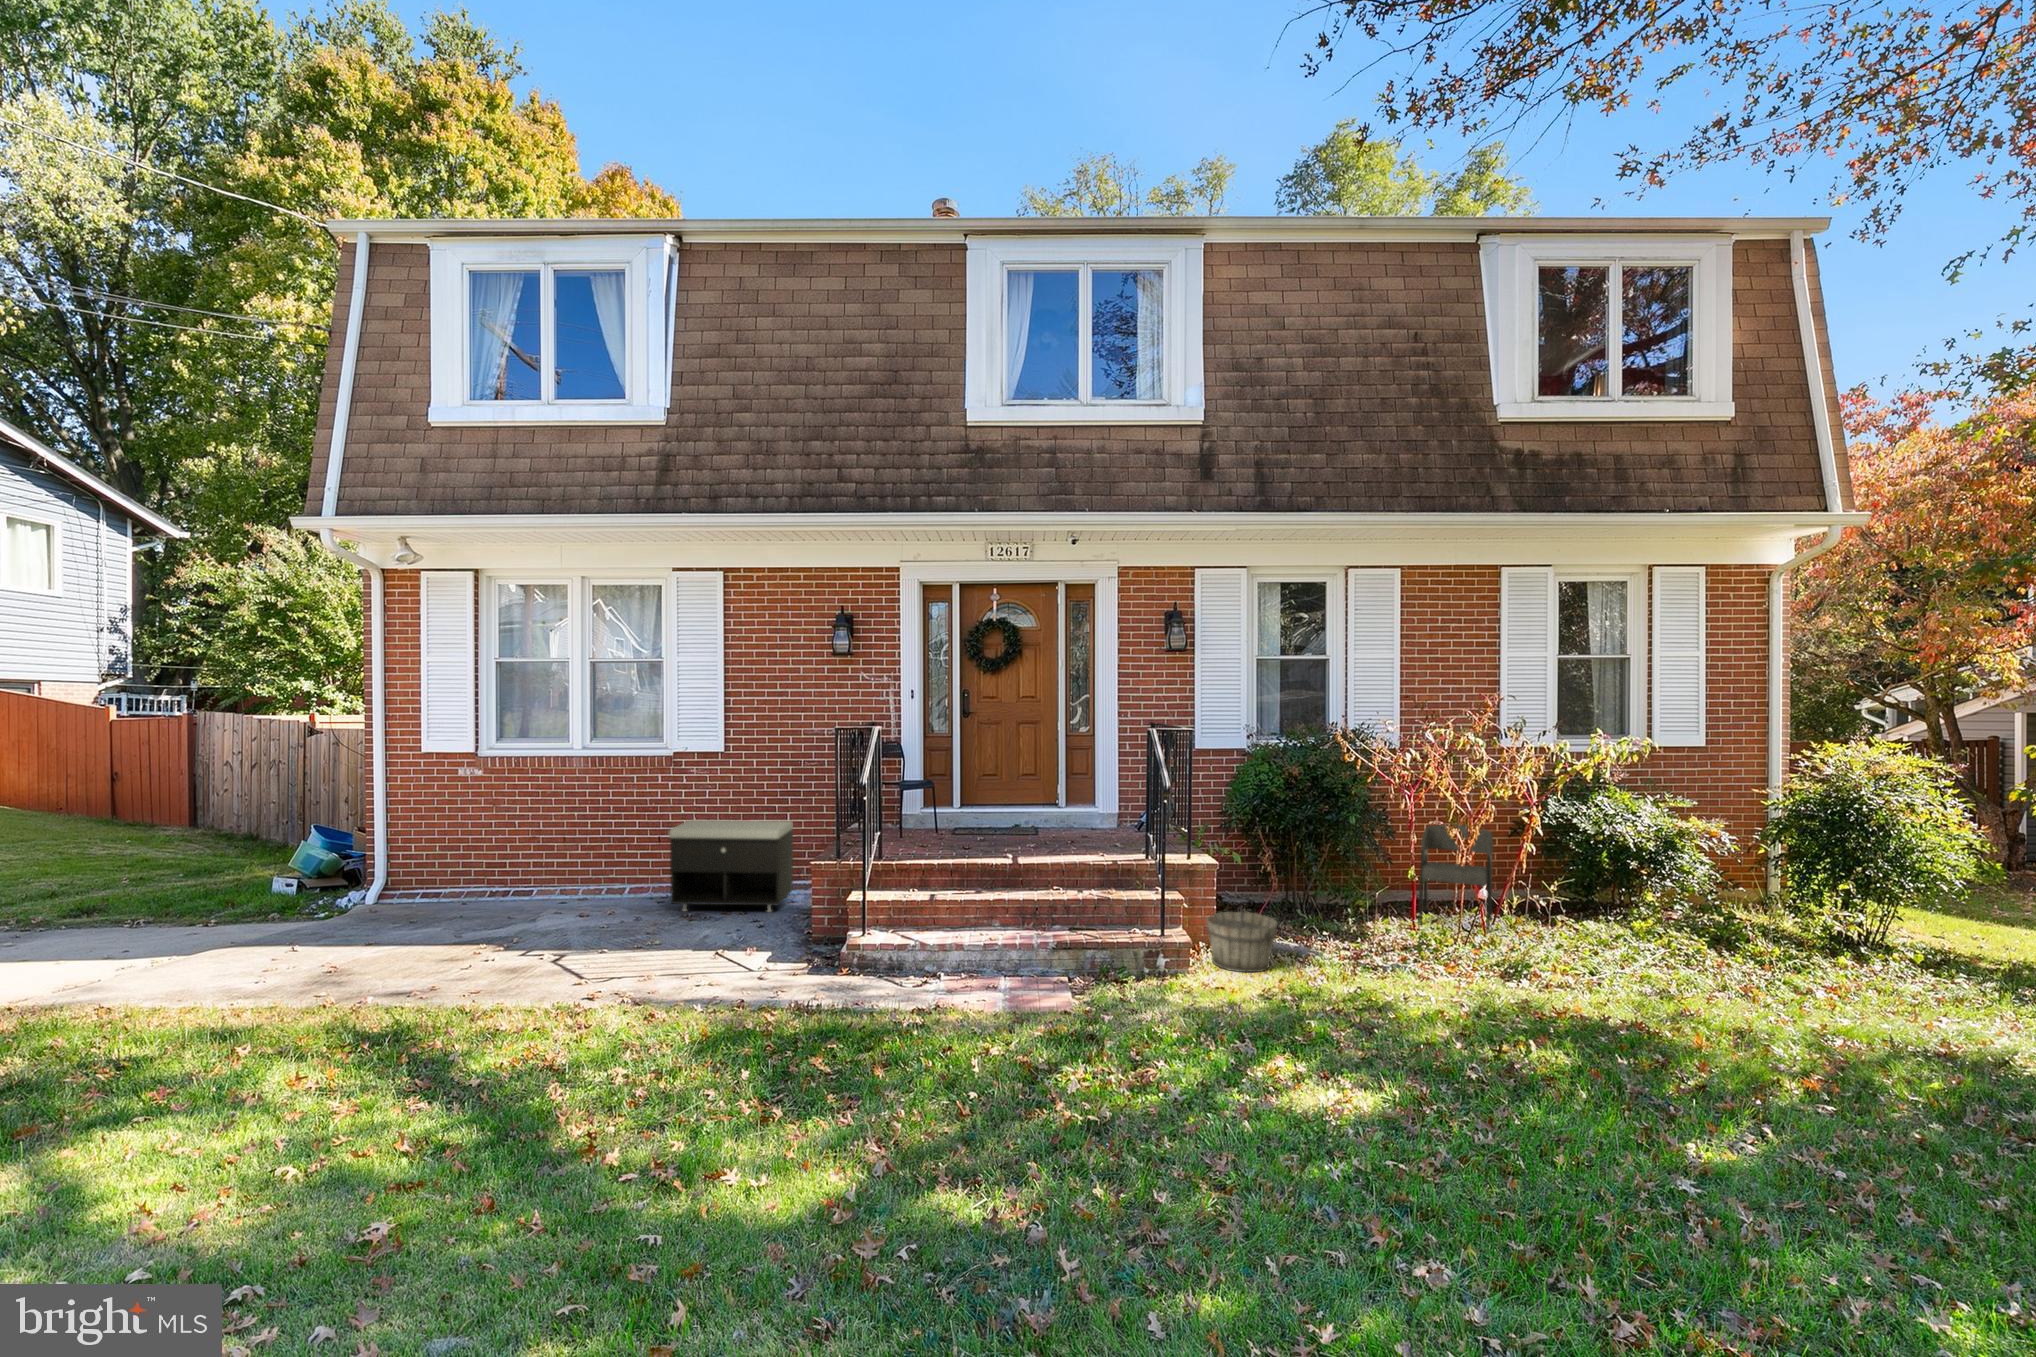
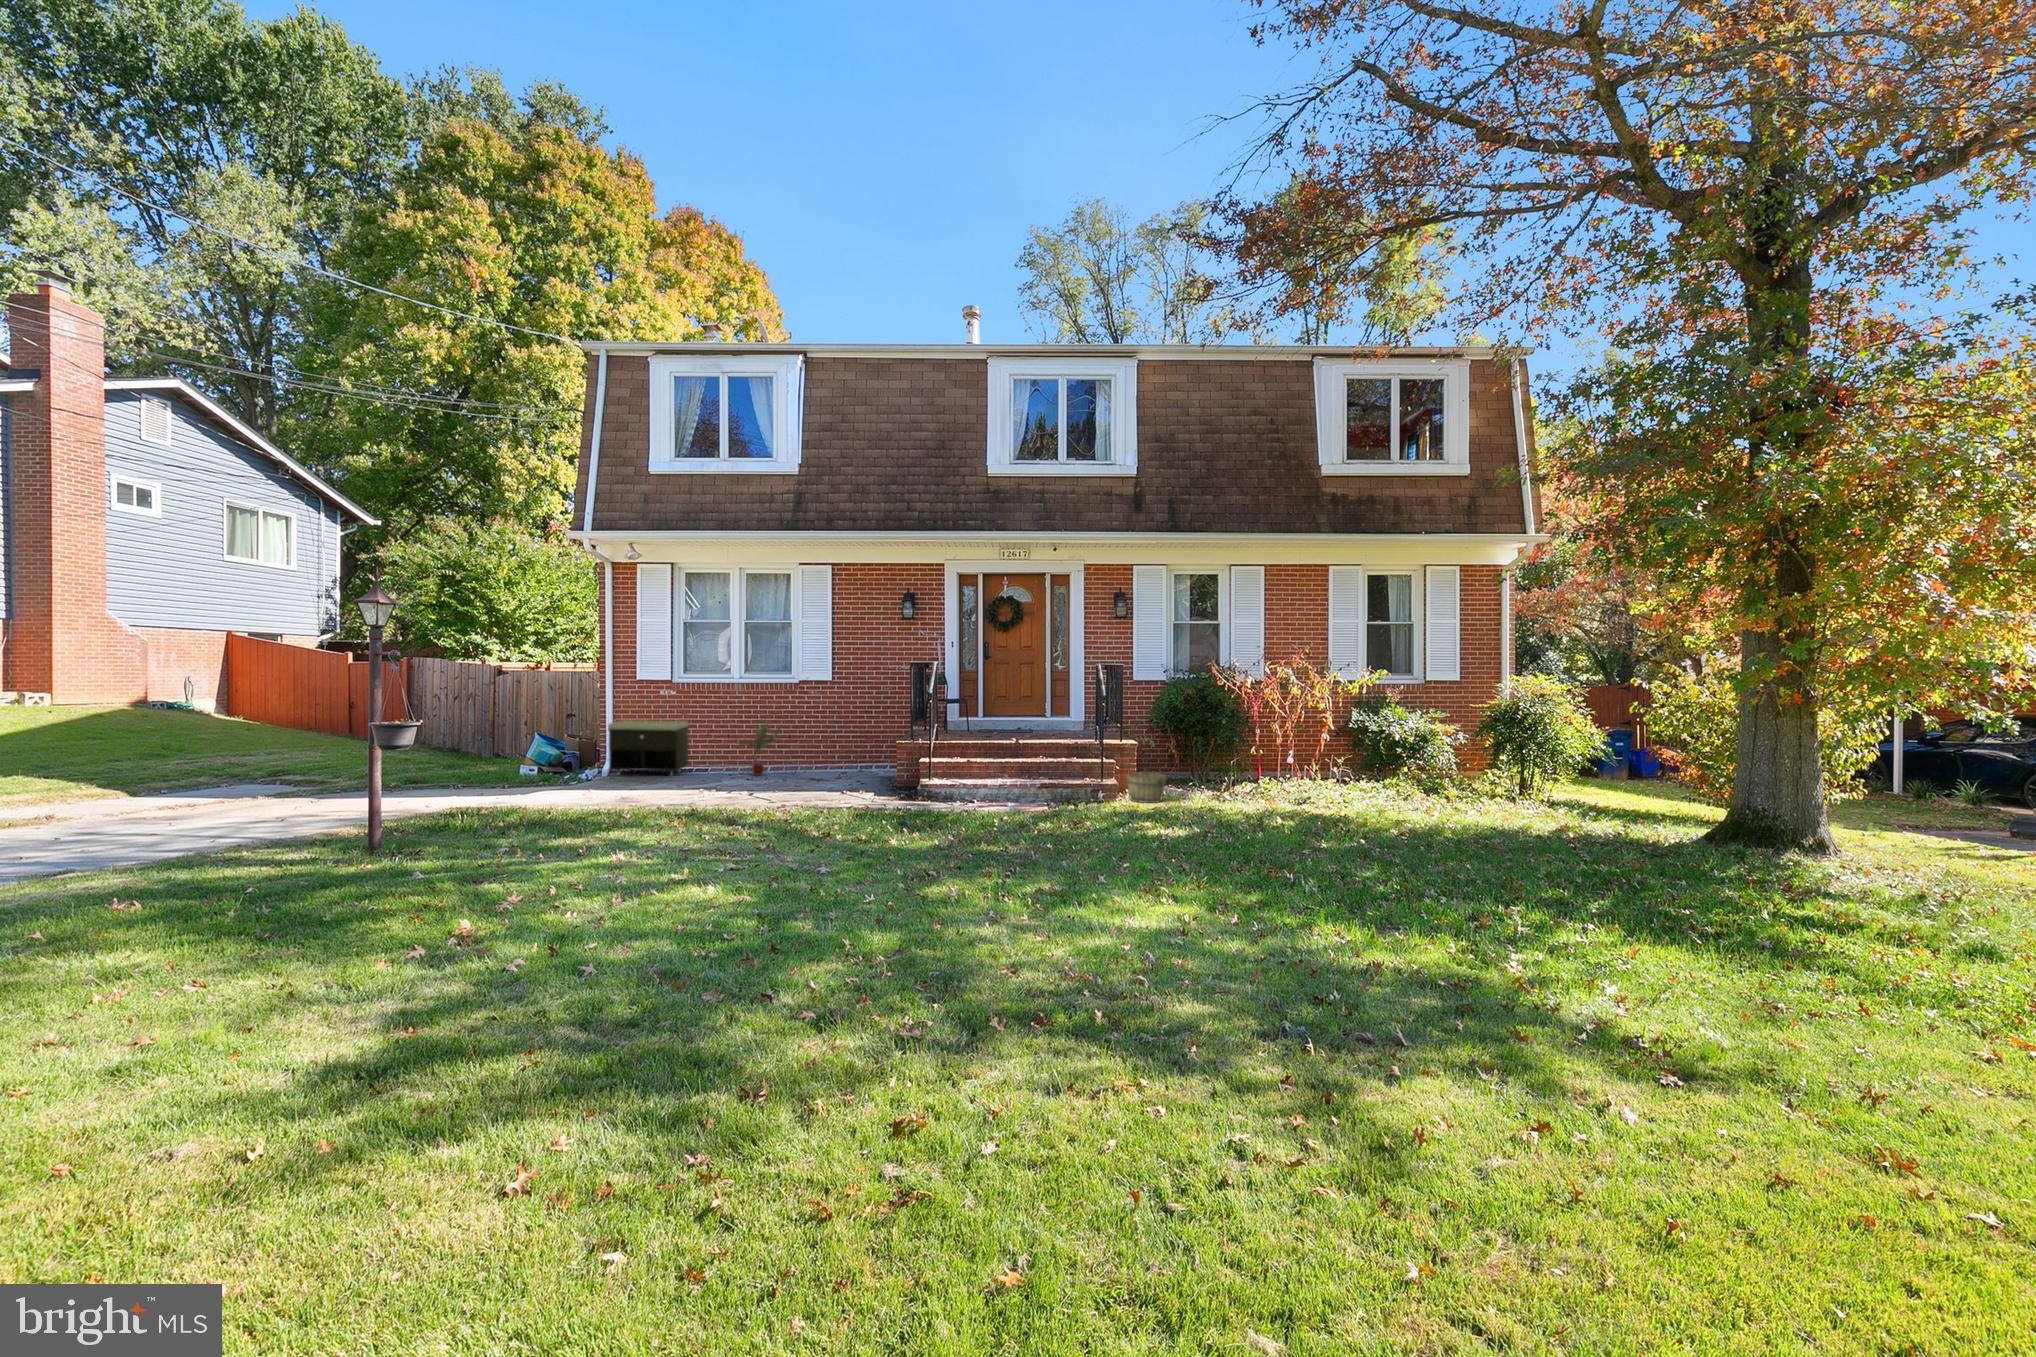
potted tree: none [565,811,641,906] -> present [737,718,781,775]
storage bench: present [669,820,793,912] -> present [608,720,688,775]
chair: present [1418,825,1493,932] -> none [1262,729,1311,791]

